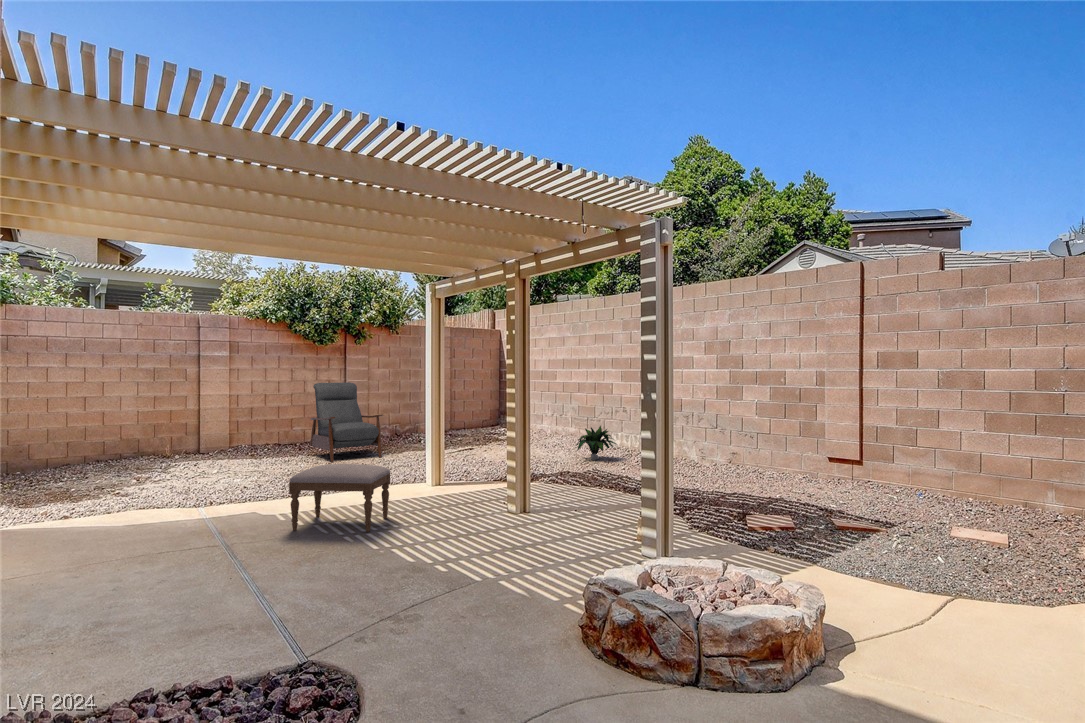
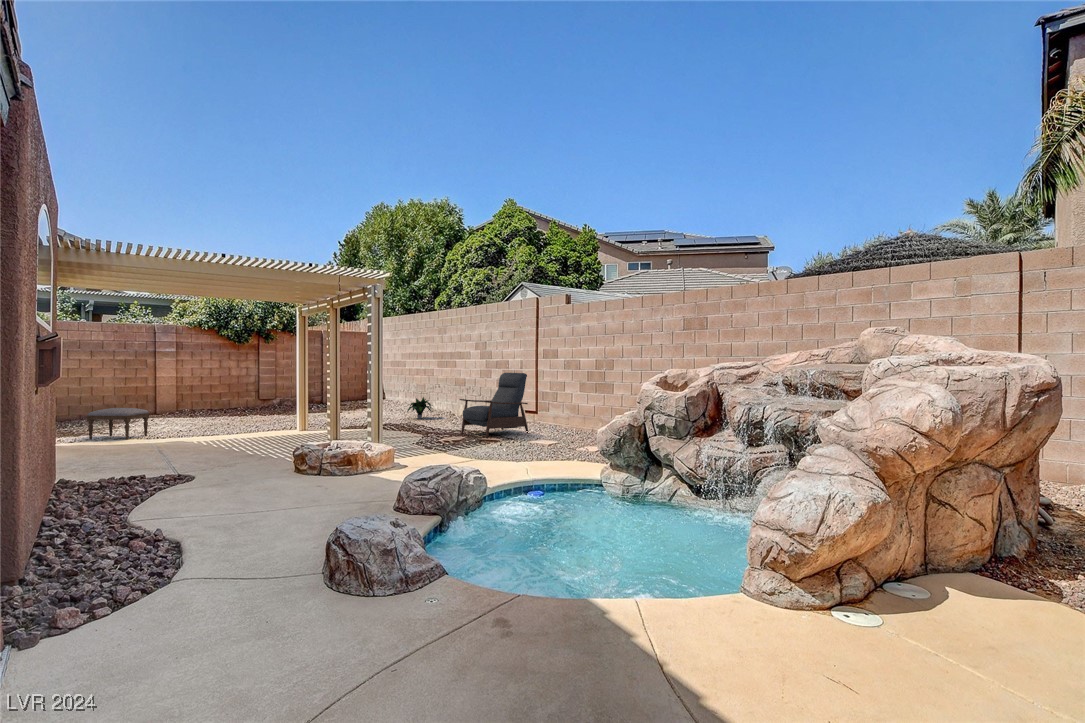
chair: present [310,382,383,462] -> present [460,373,528,438]
ottoman: present [289,464,390,532] -> present [87,408,149,440]

